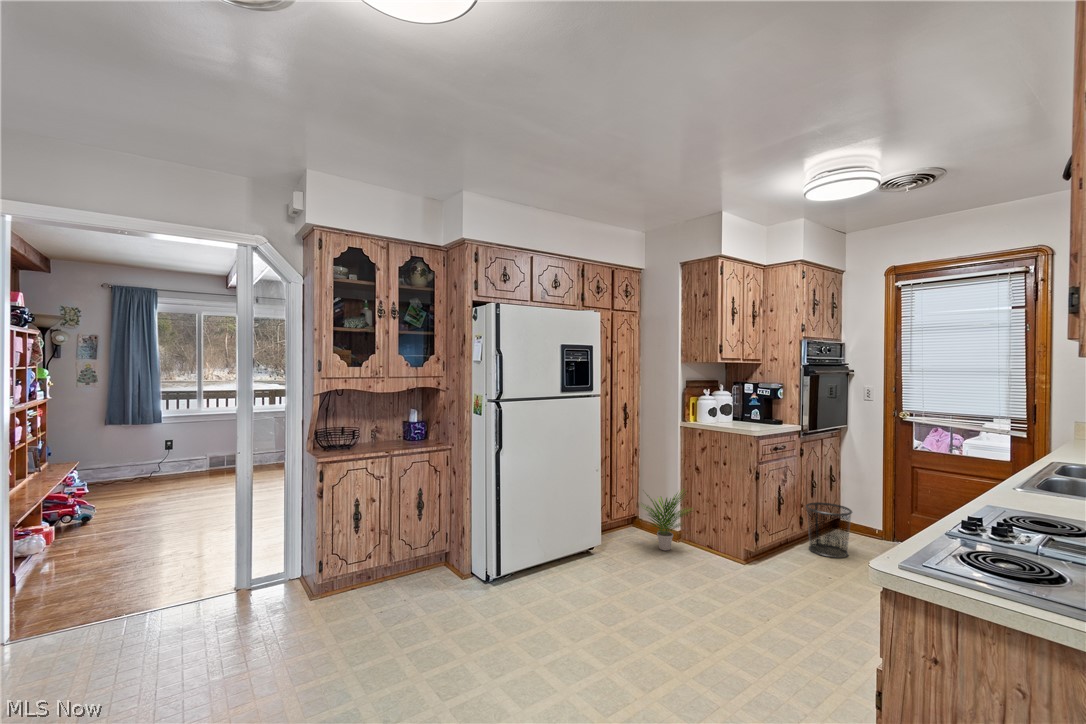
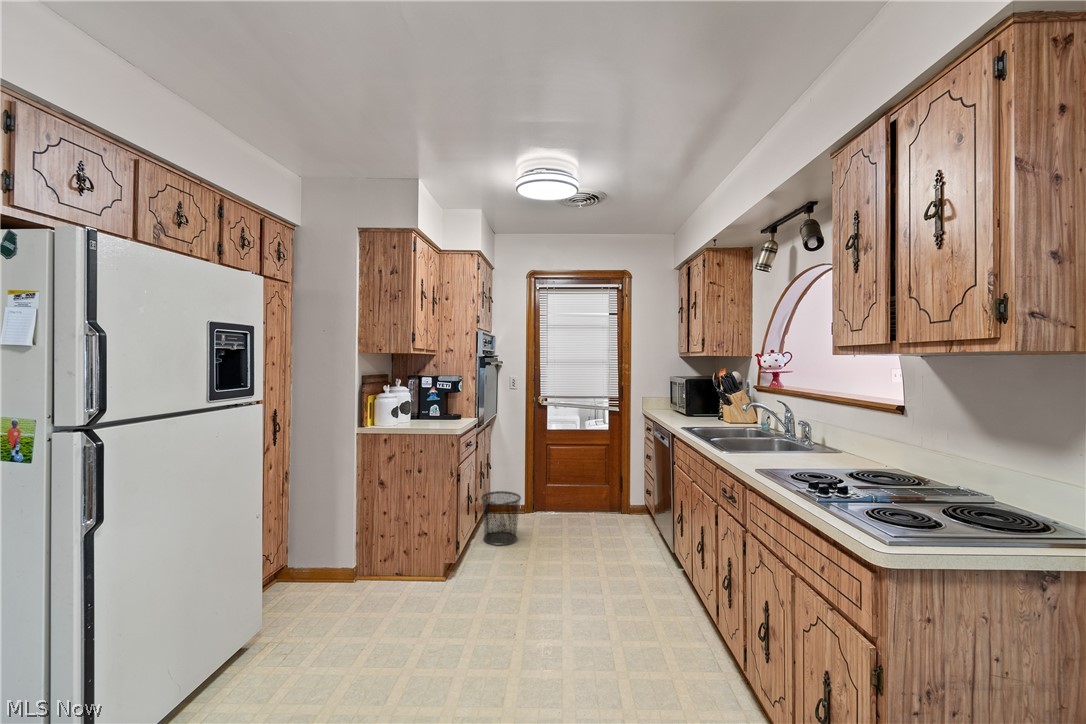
potted plant: present [644,490,692,551] -> none [309,511,389,599]

